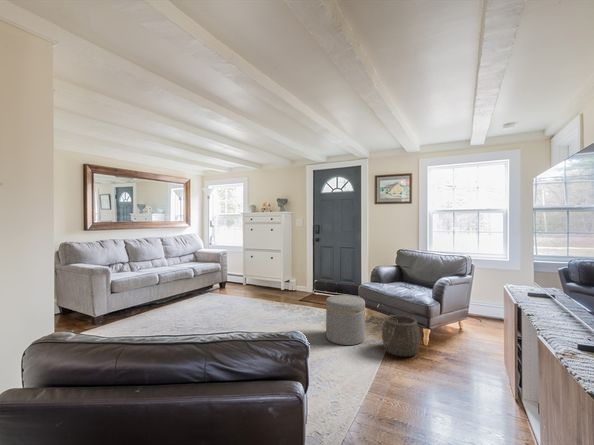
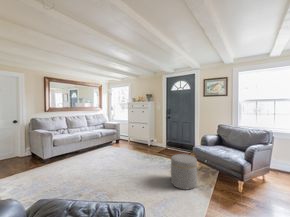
woven basket: present [382,315,420,356] -> none [208,171,238,204]

